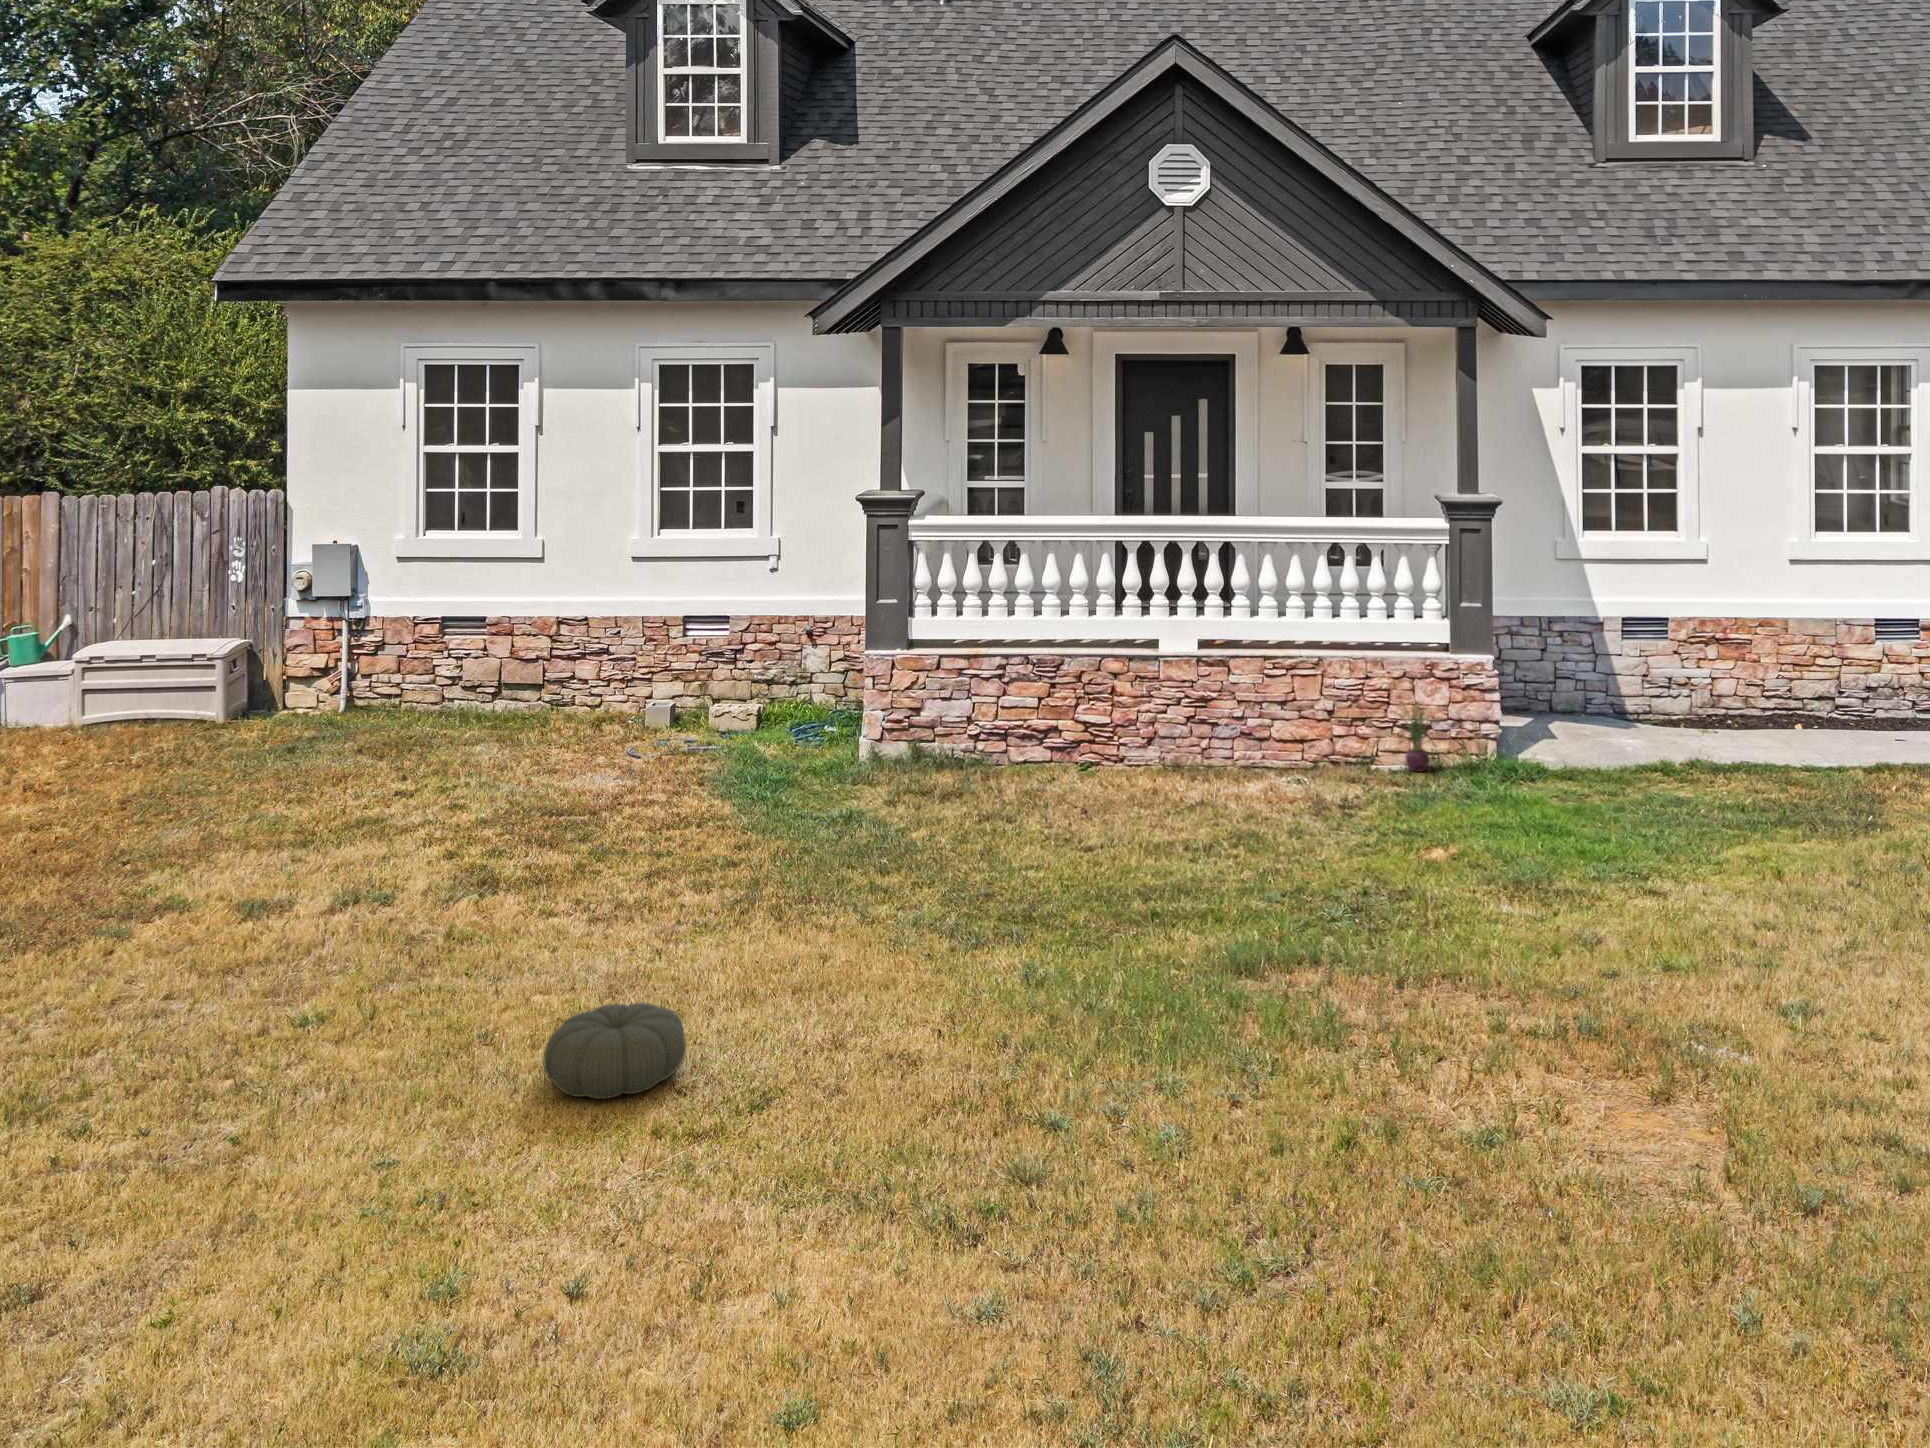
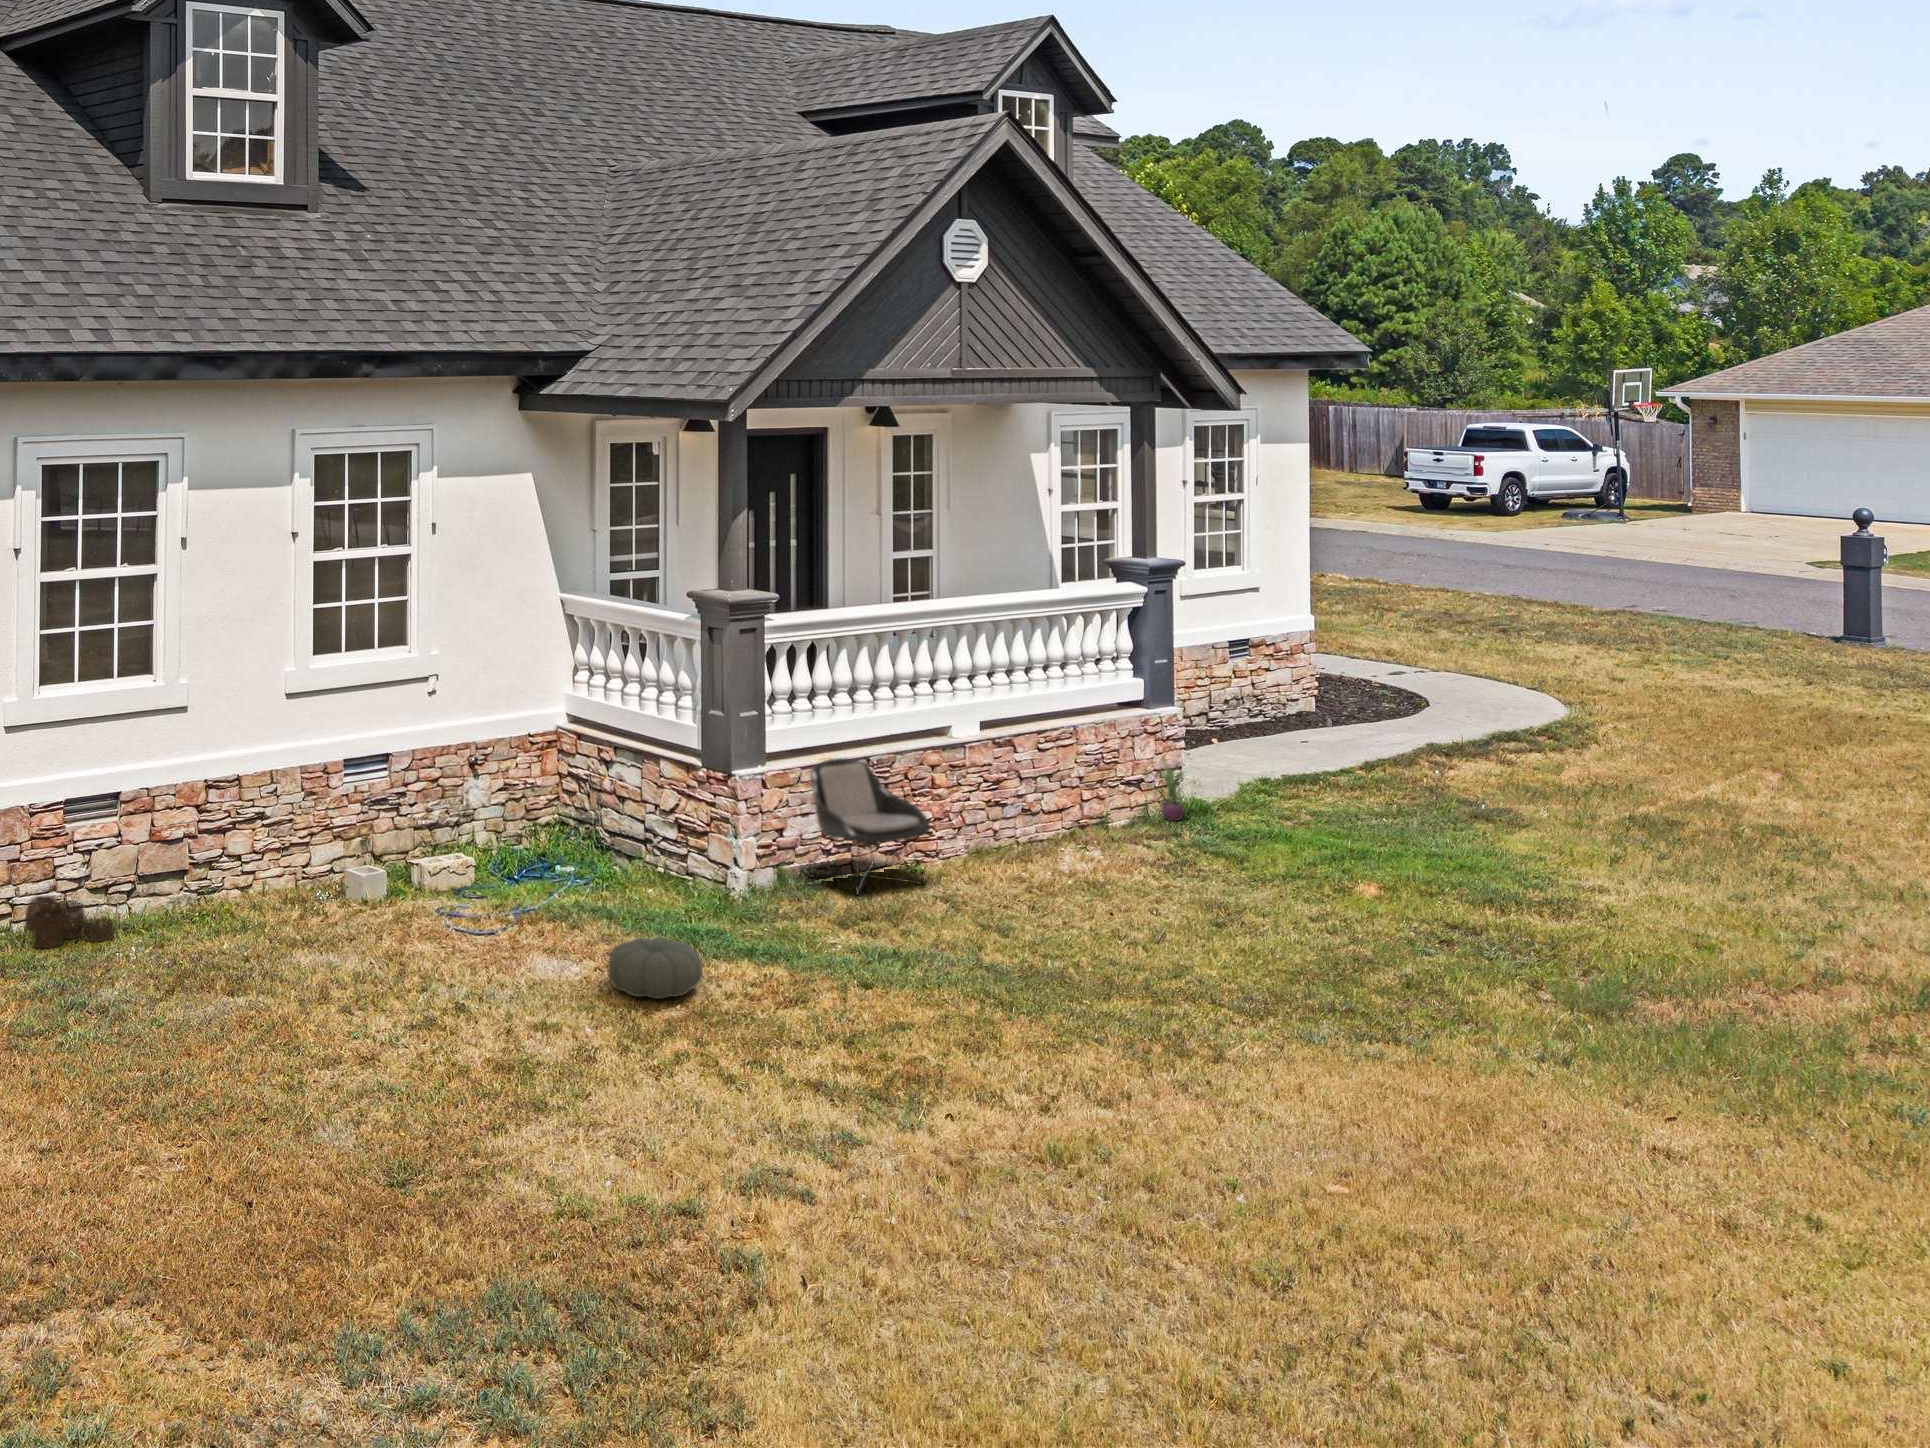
lounge chair: none [905,650,1013,778] -> present [804,758,930,894]
woven basket: none [362,682,421,720] -> present [25,896,114,948]
pouf: present [544,1003,686,1099] -> present [607,938,703,999]

